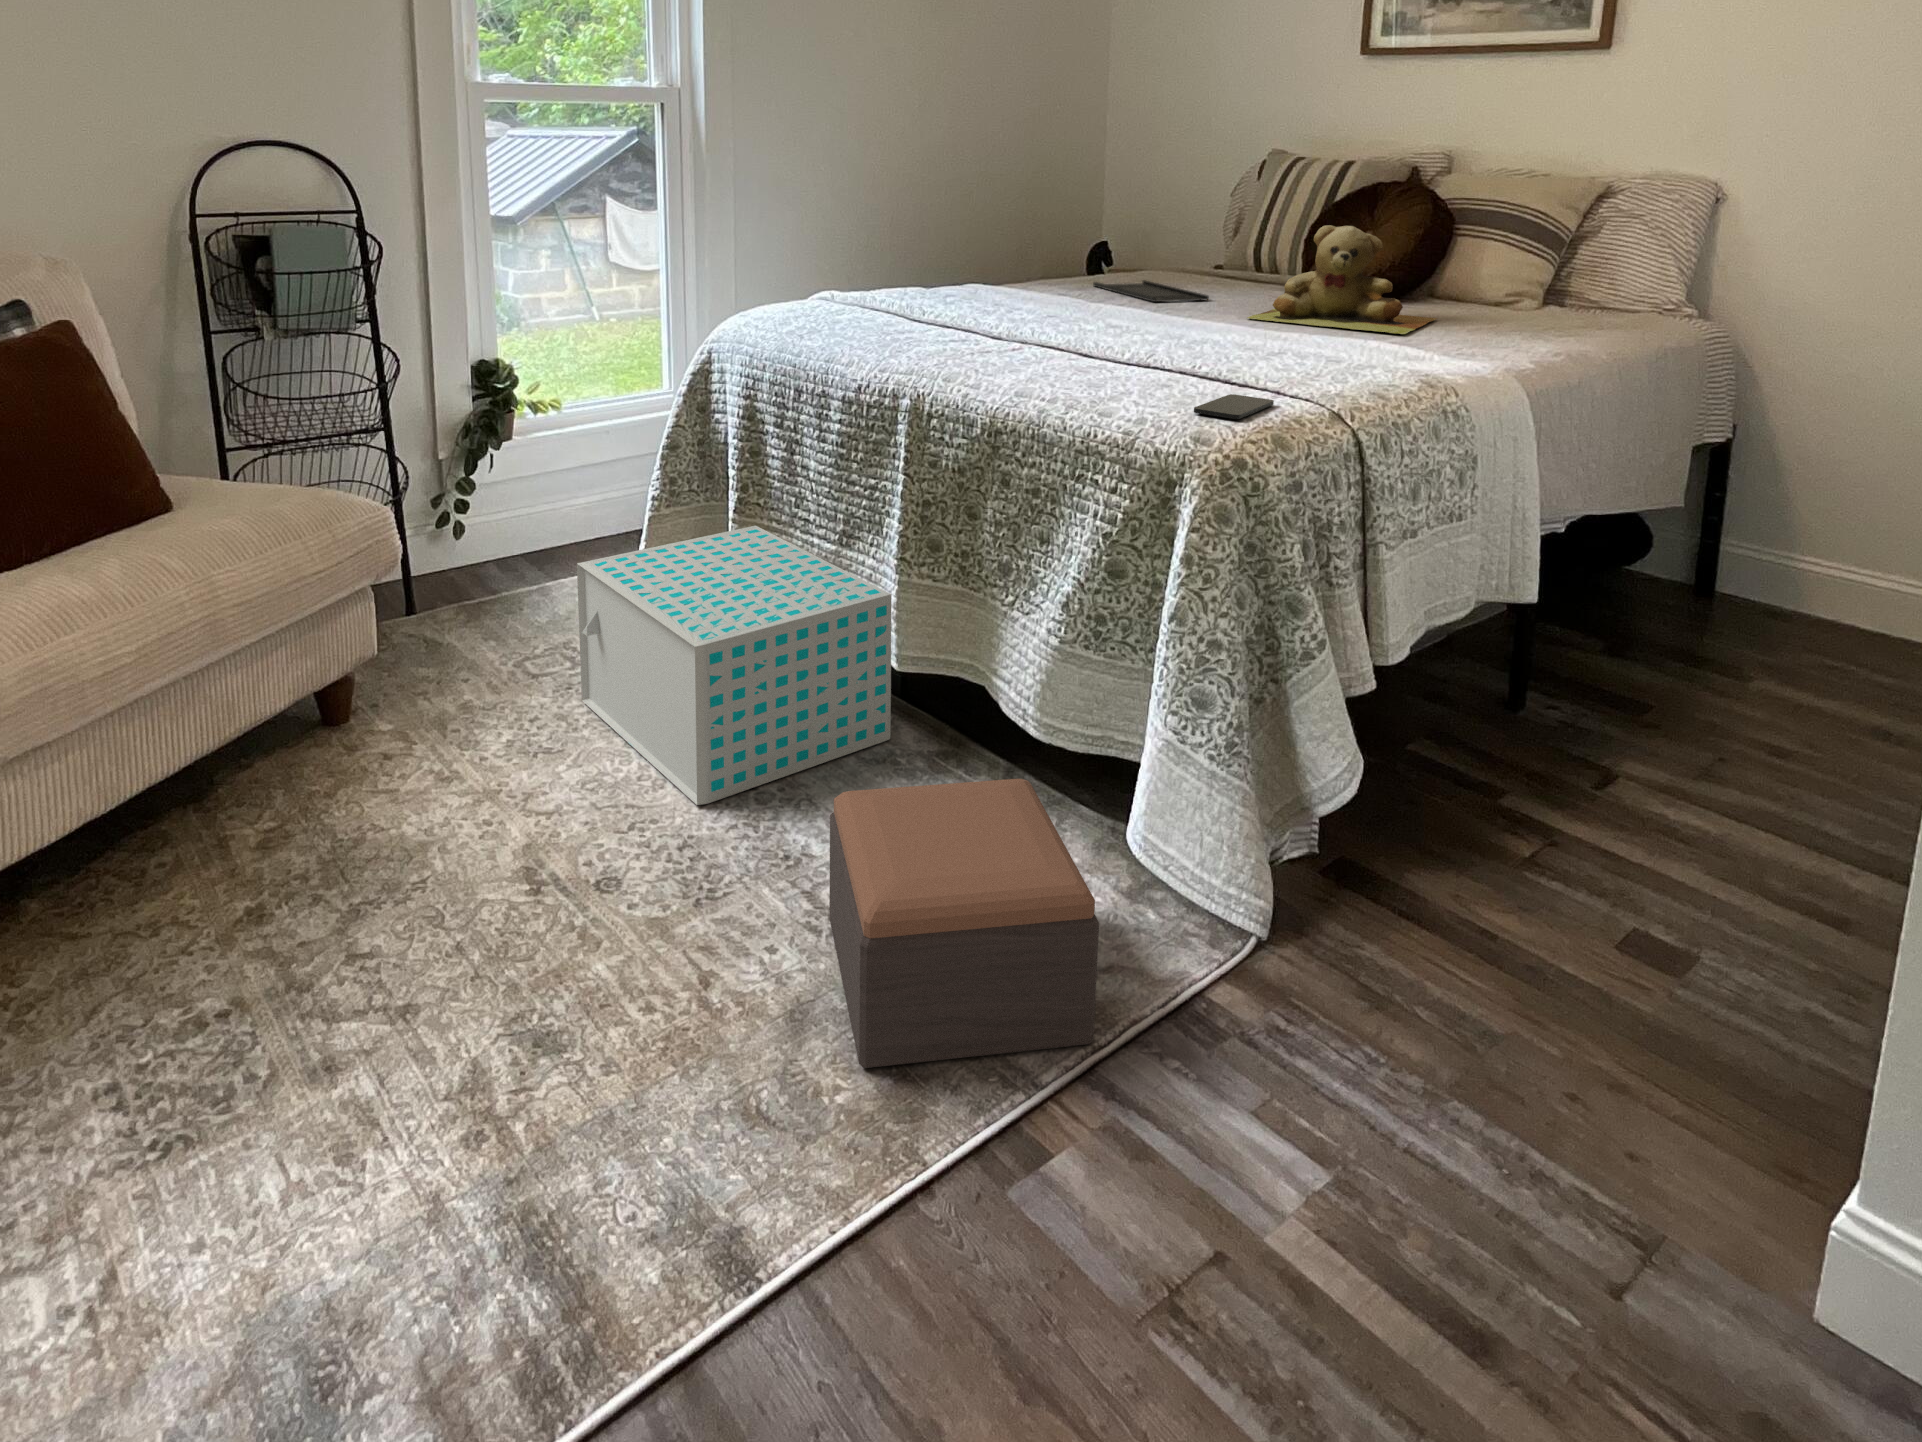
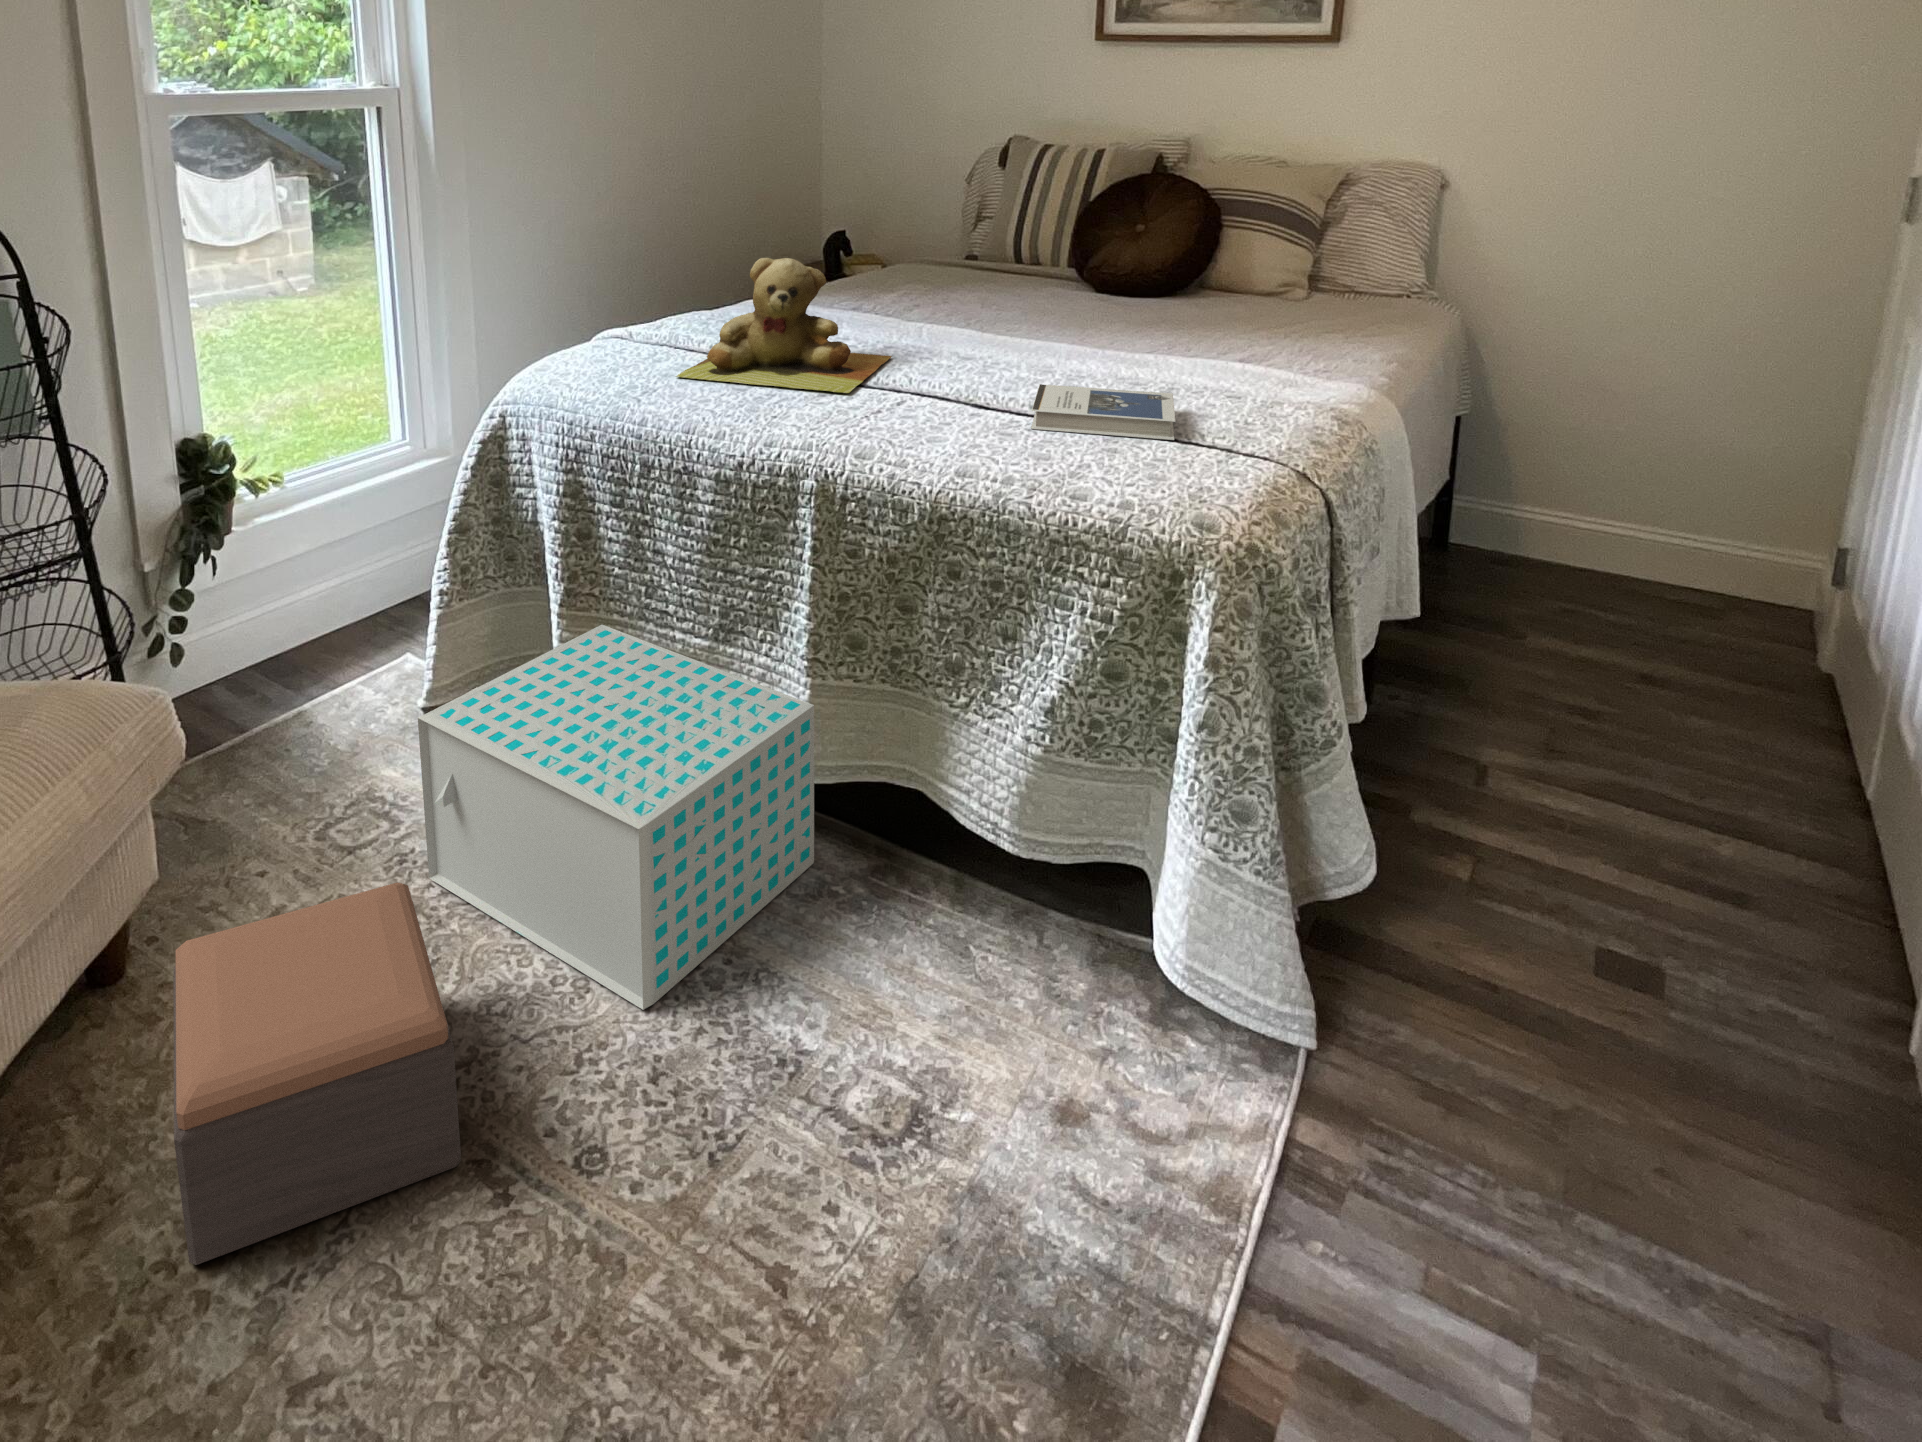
teddy bear: present [1248,225,1437,334] -> present [676,258,892,393]
tray: present [1093,280,1209,302] -> none [877,282,1010,314]
hardback book: none [1110,339,1264,384] -> present [1031,384,1175,440]
smartphone: present [1194,394,1274,419] -> none [1185,460,1243,500]
footstool: present [829,779,1099,1068] -> present [174,882,461,1265]

